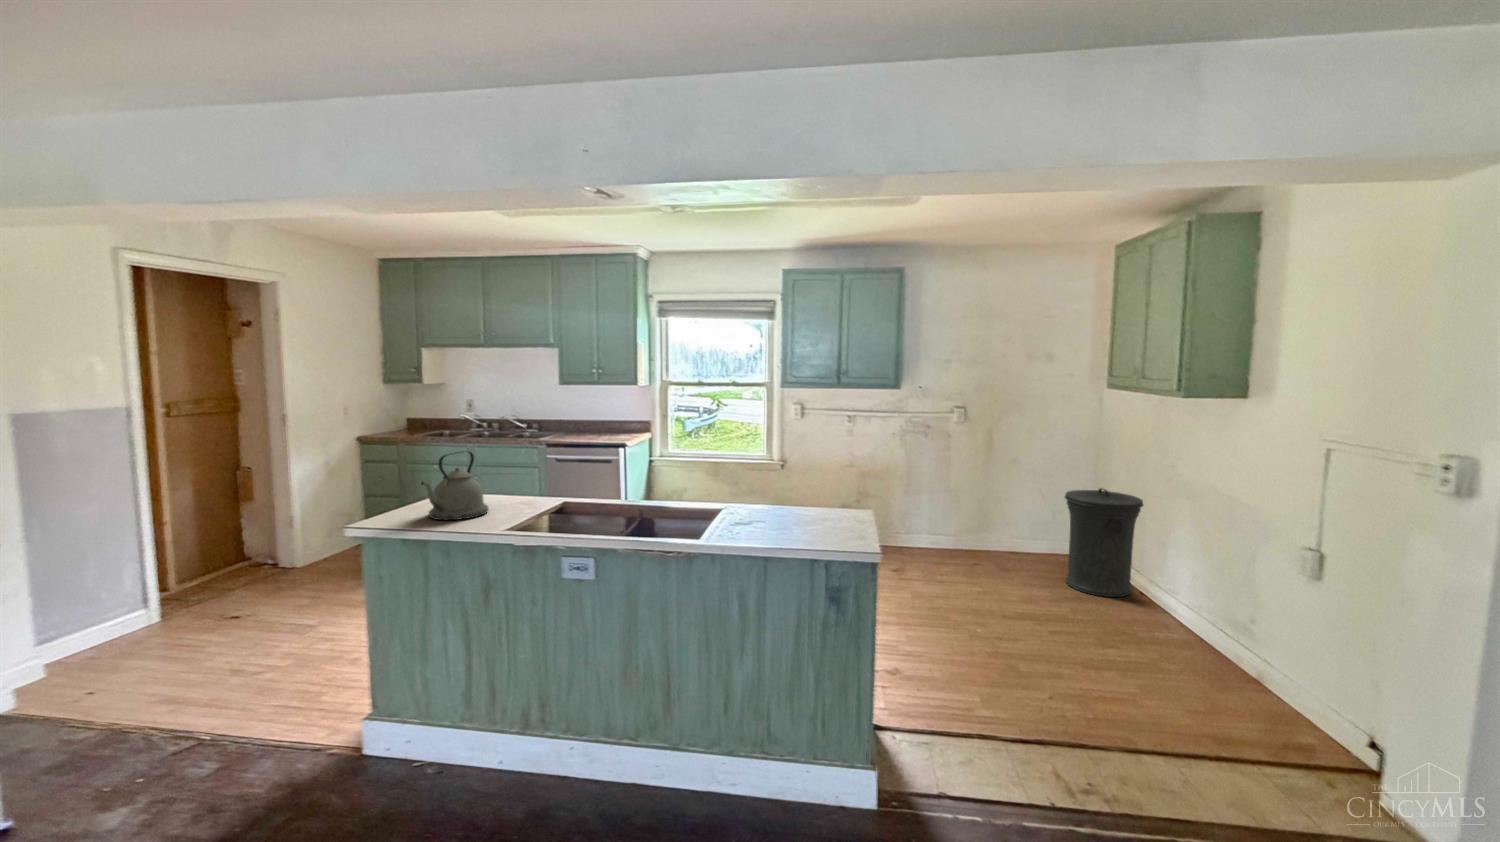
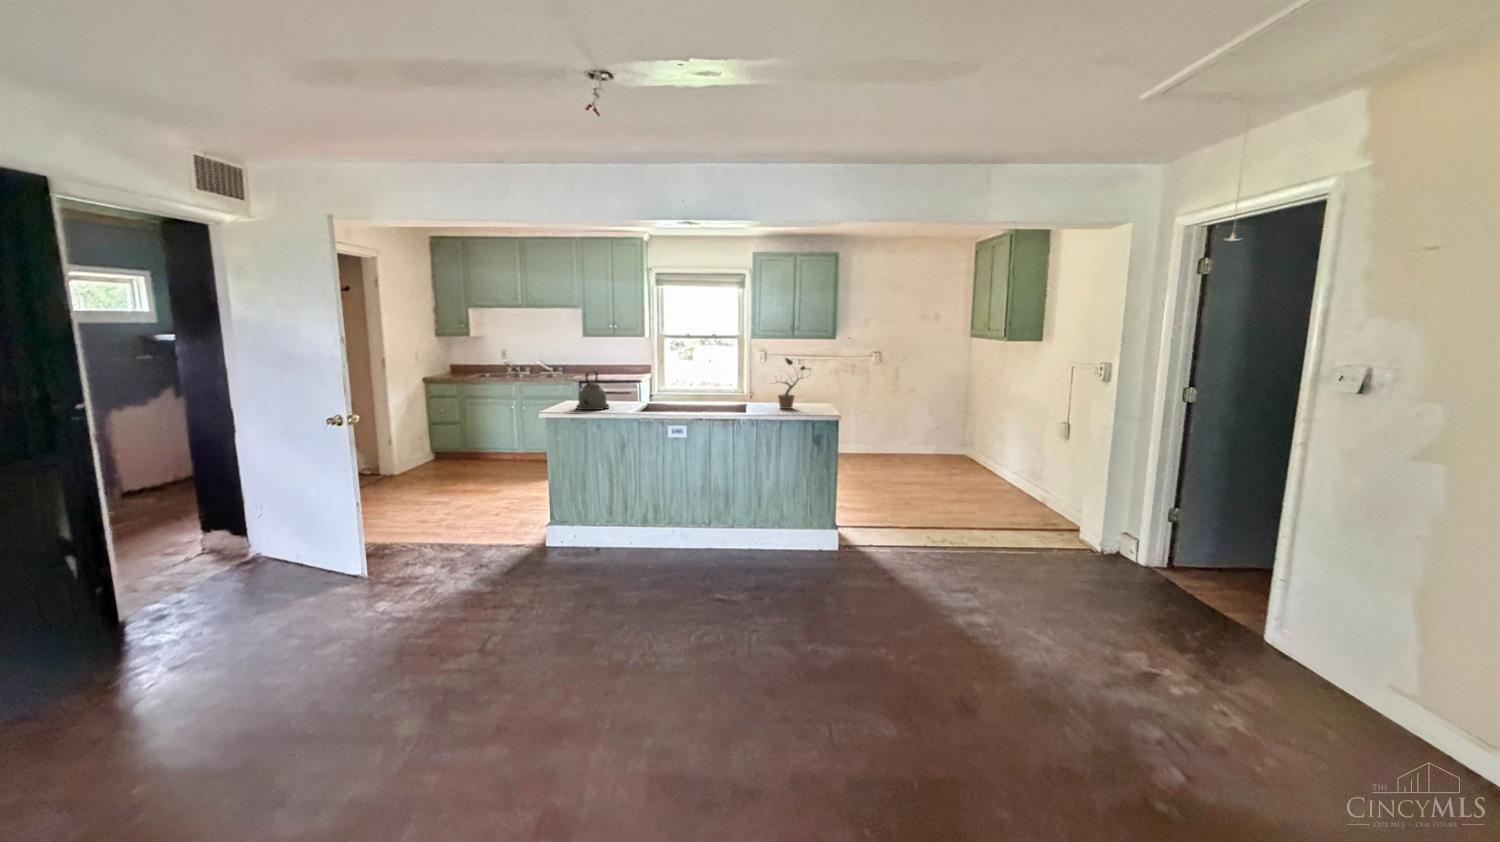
potted plant: none [751,430,836,525] -> present [770,358,811,409]
trash can: present [1065,488,1143,597] -> none [944,404,992,472]

